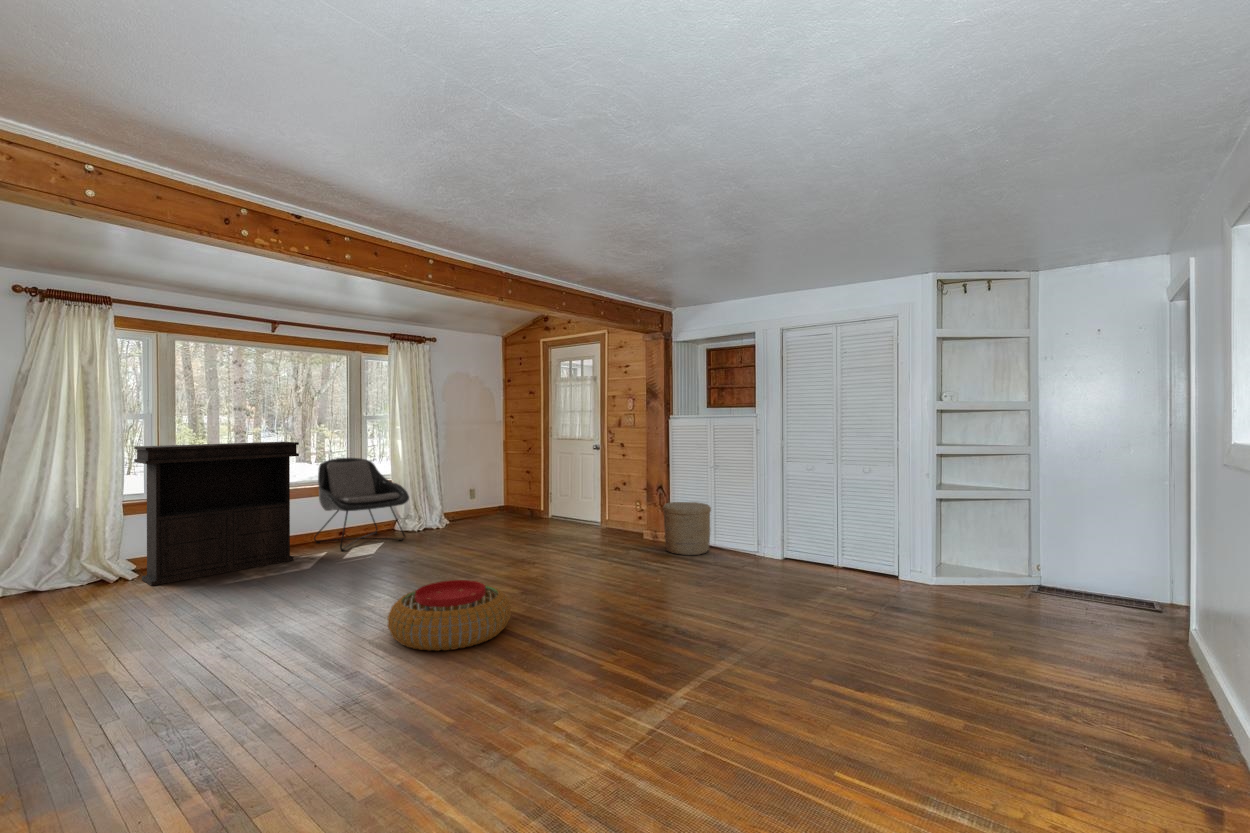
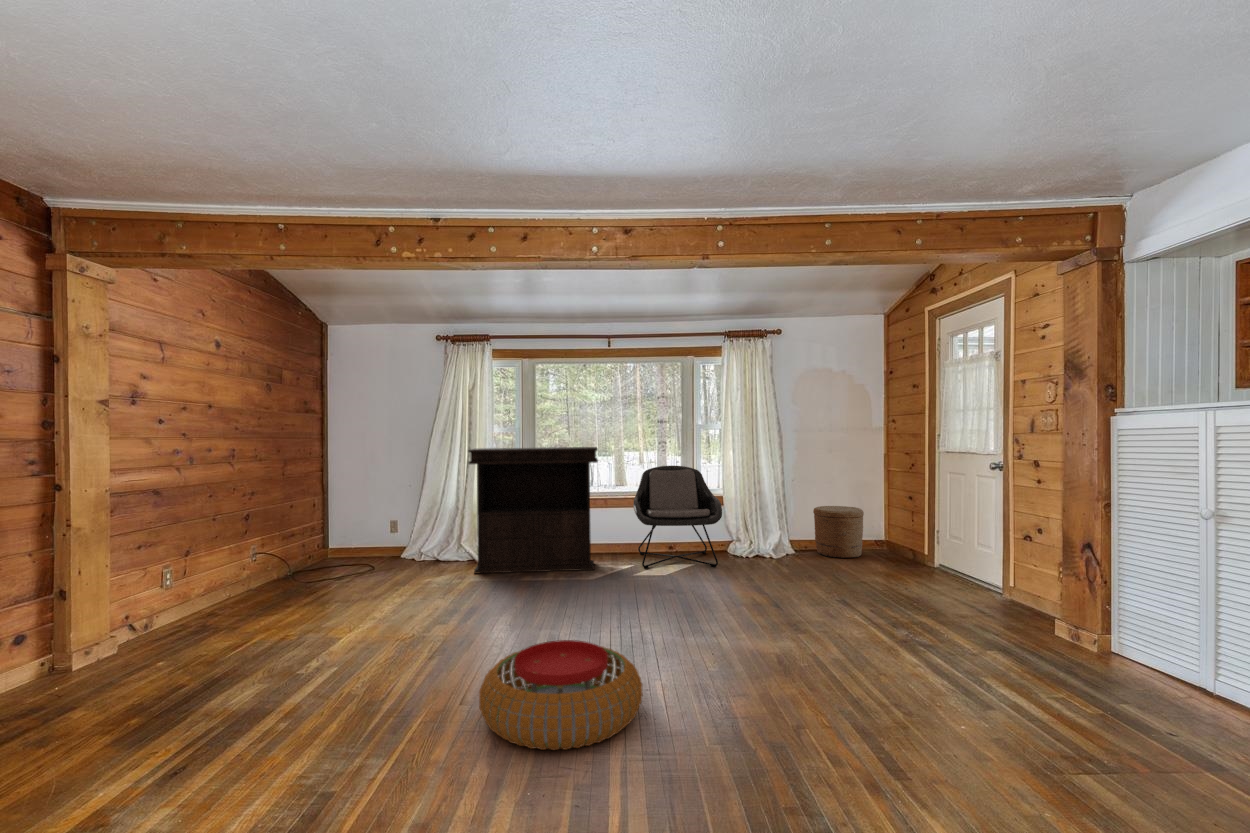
woven basket: present [663,502,711,555] -> present [813,506,864,558]

